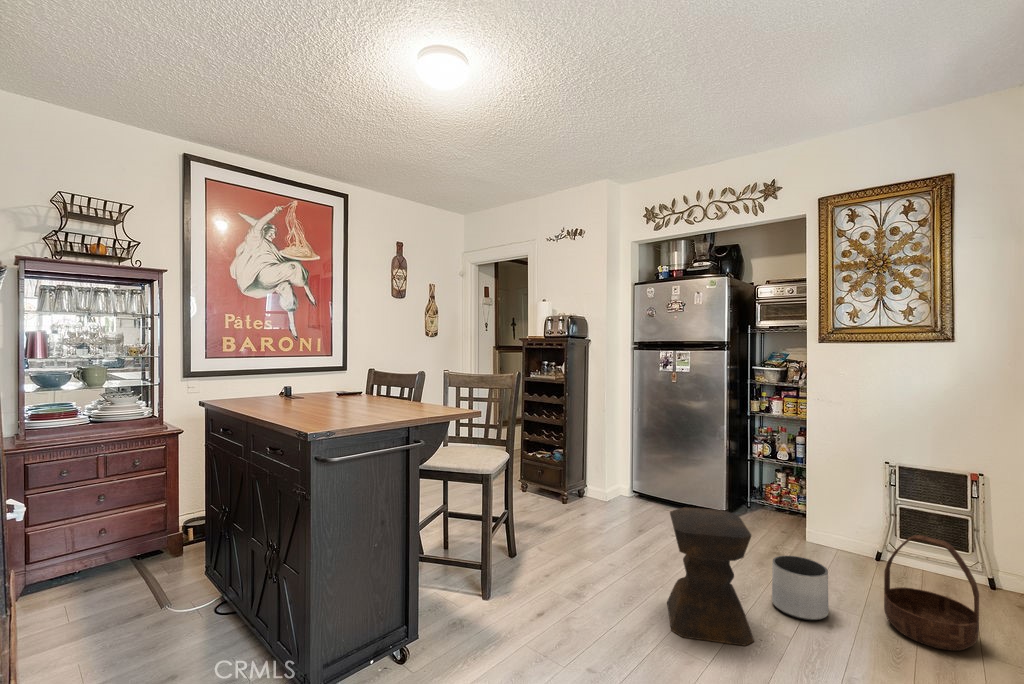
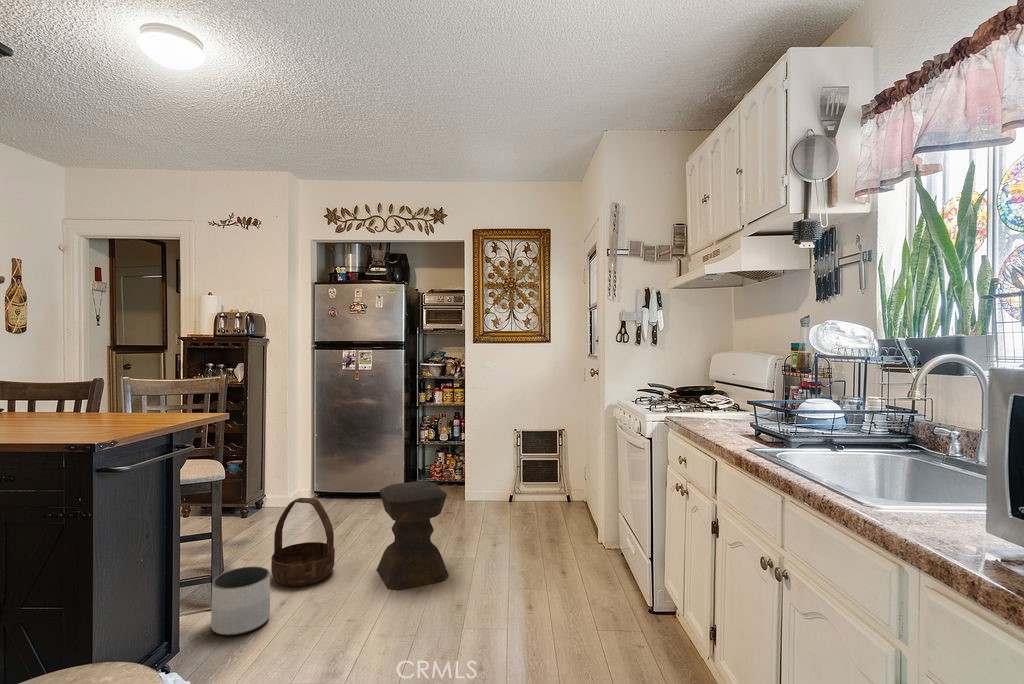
basket: present [884,535,979,651] -> present [271,498,335,586]
planter: present [772,556,829,620] -> present [211,567,270,636]

